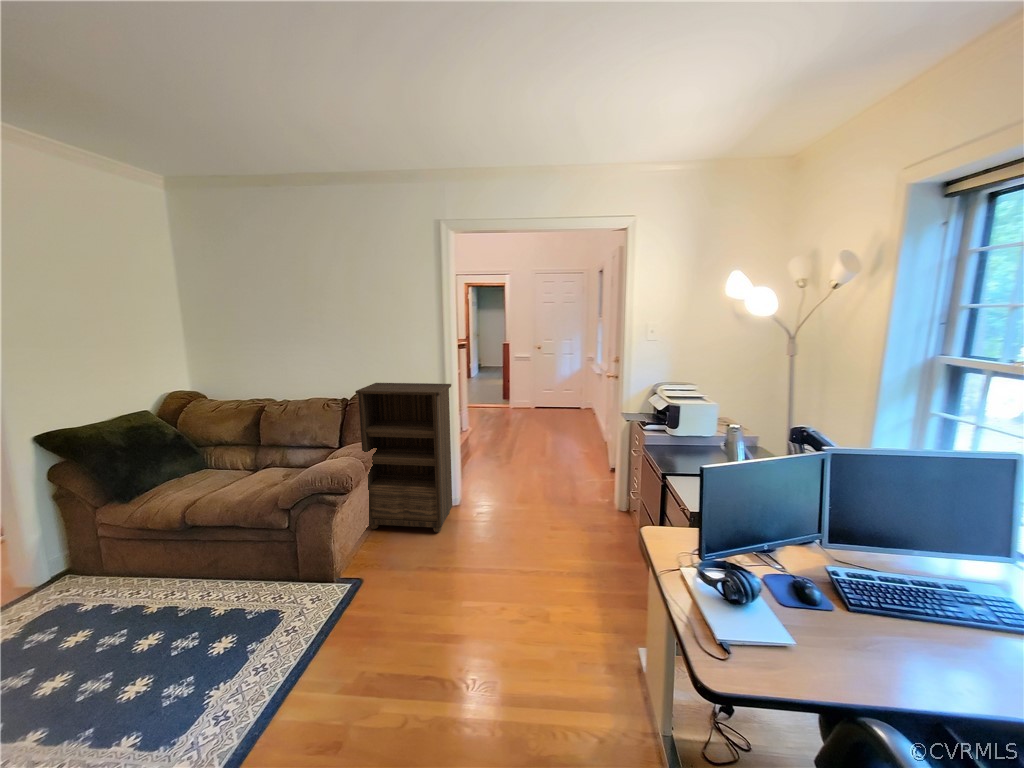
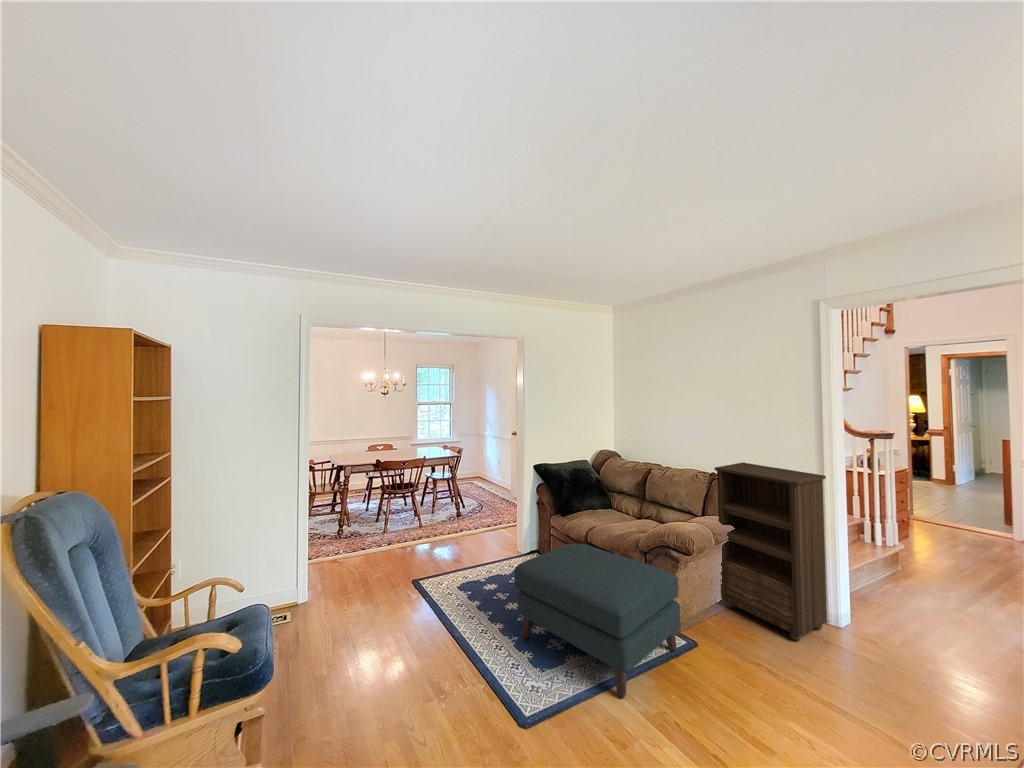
ottoman: none [60,518,350,722] -> present [514,544,680,698]

